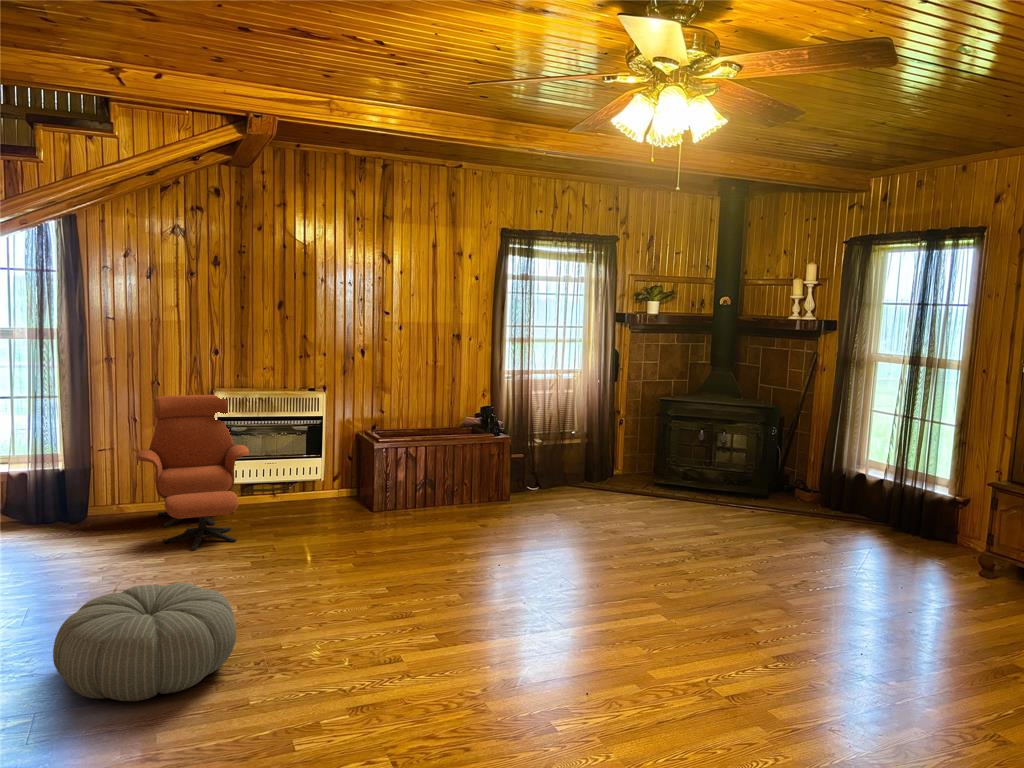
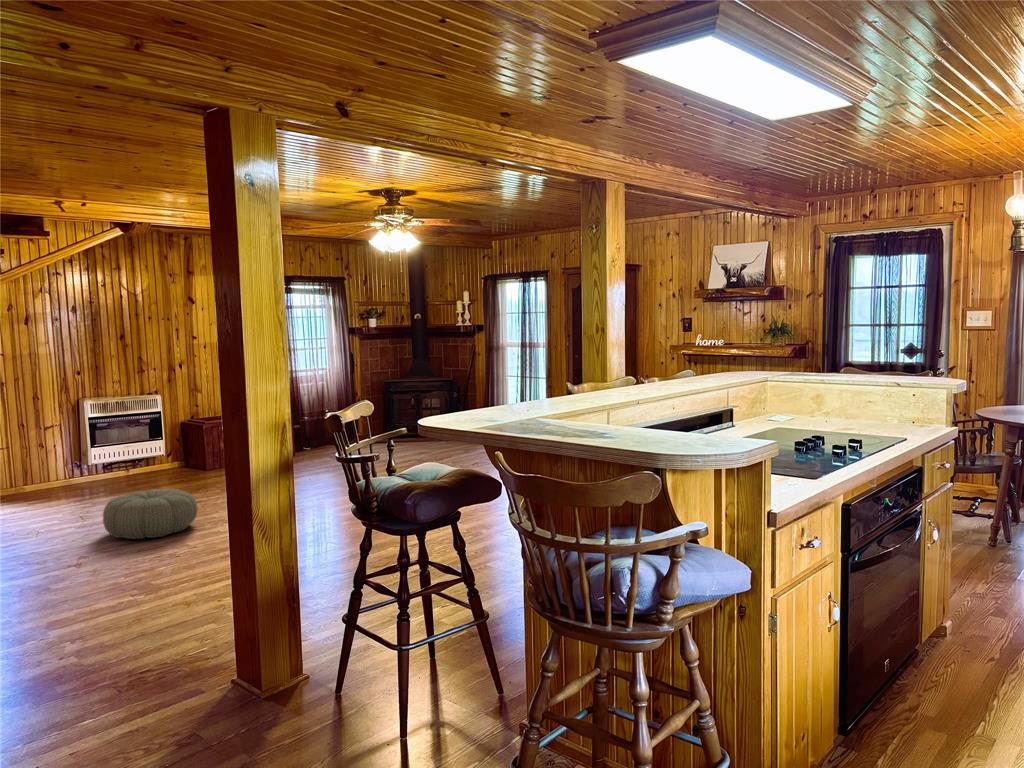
lounge chair: present [136,395,249,550] -> none [34,402,129,499]

